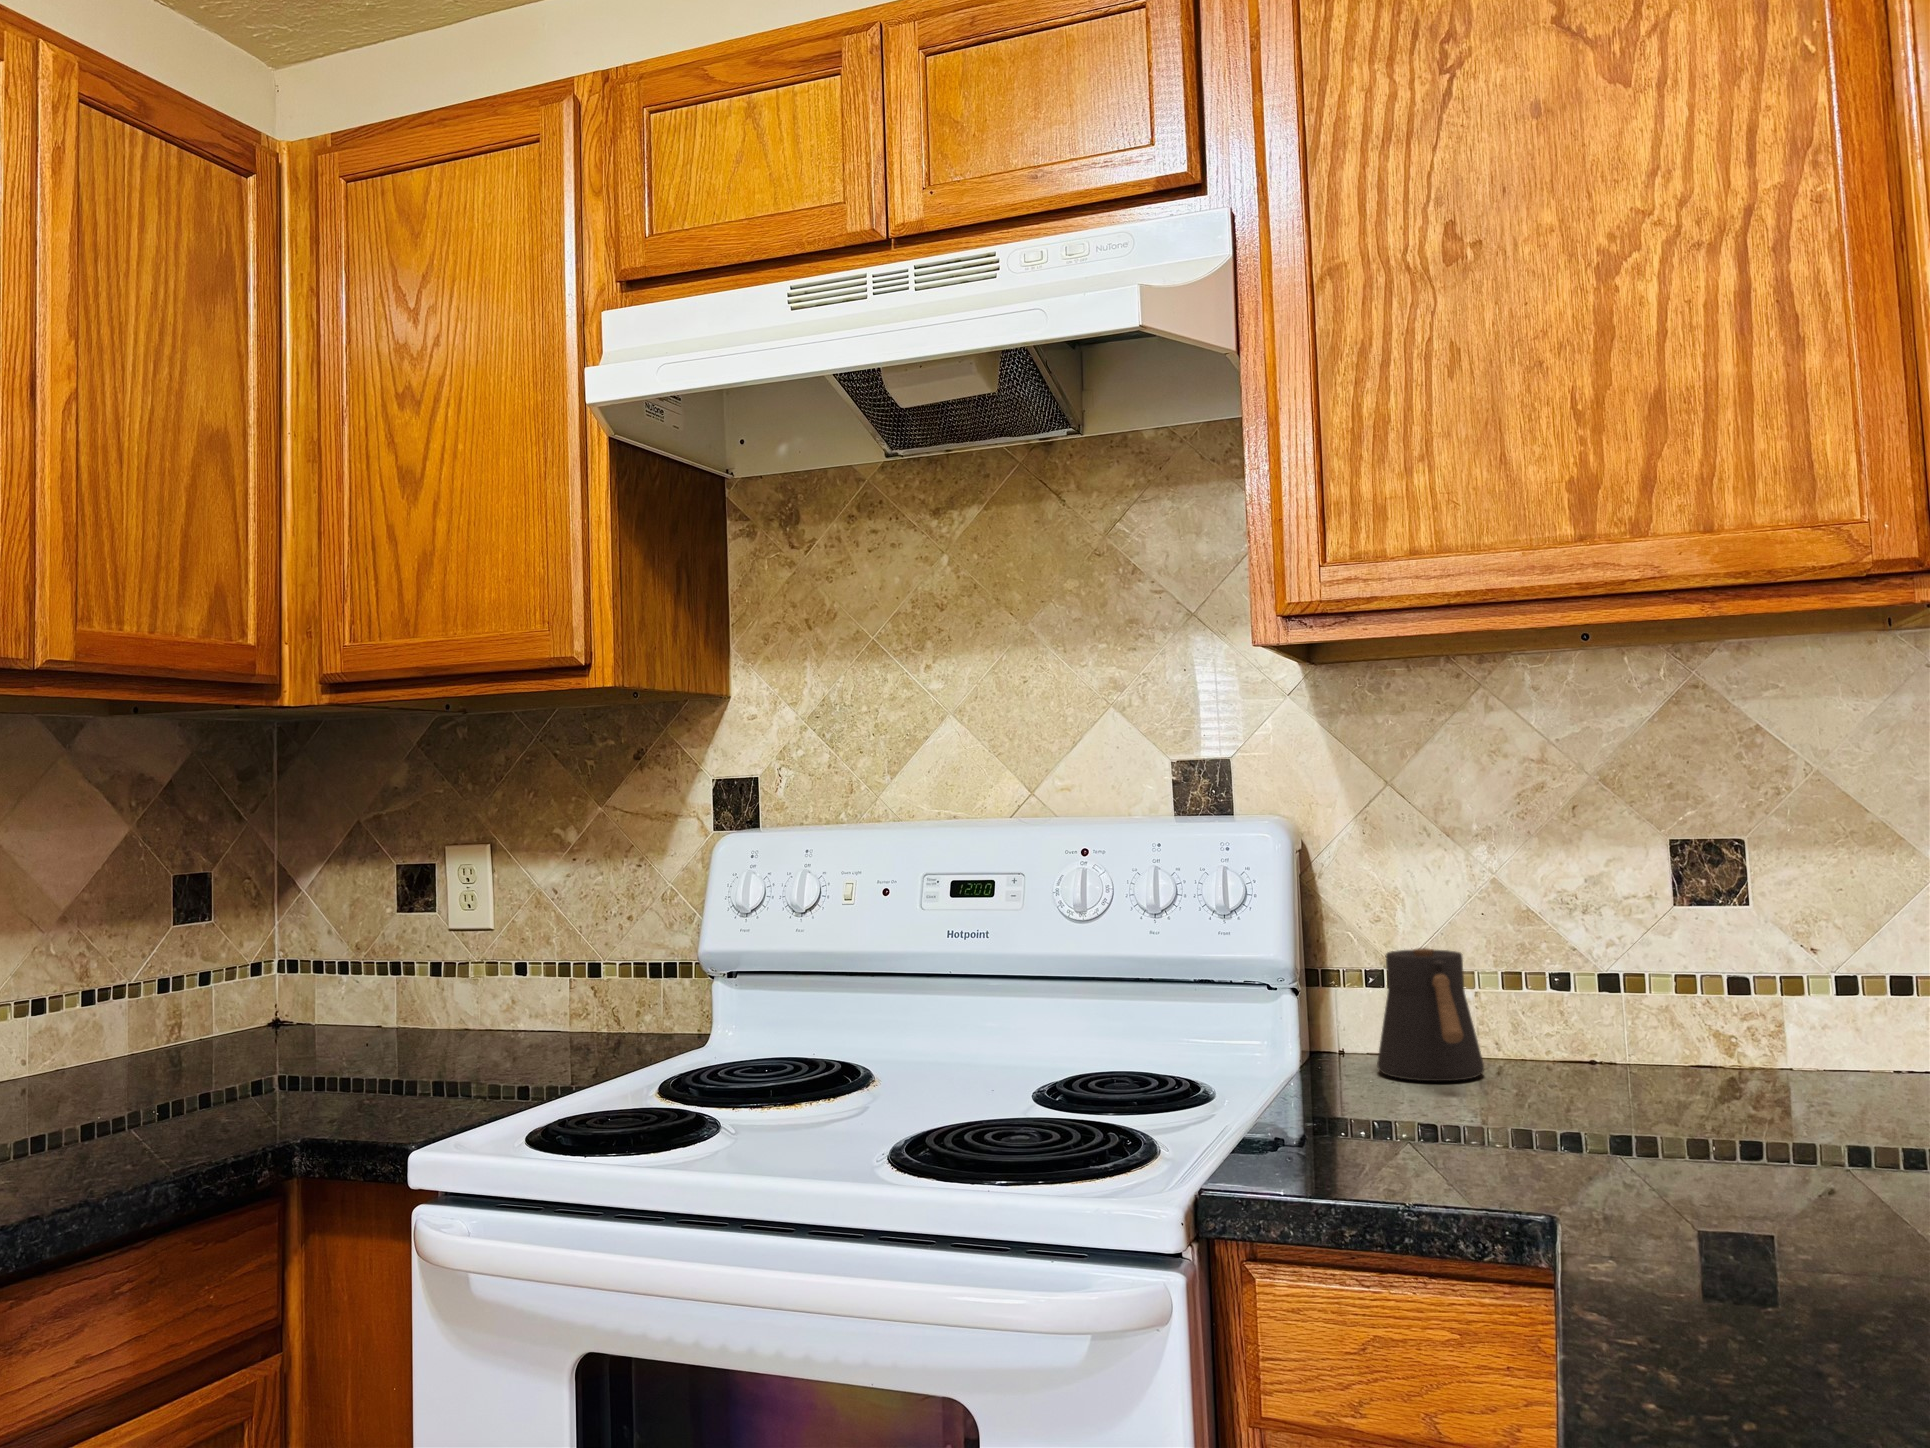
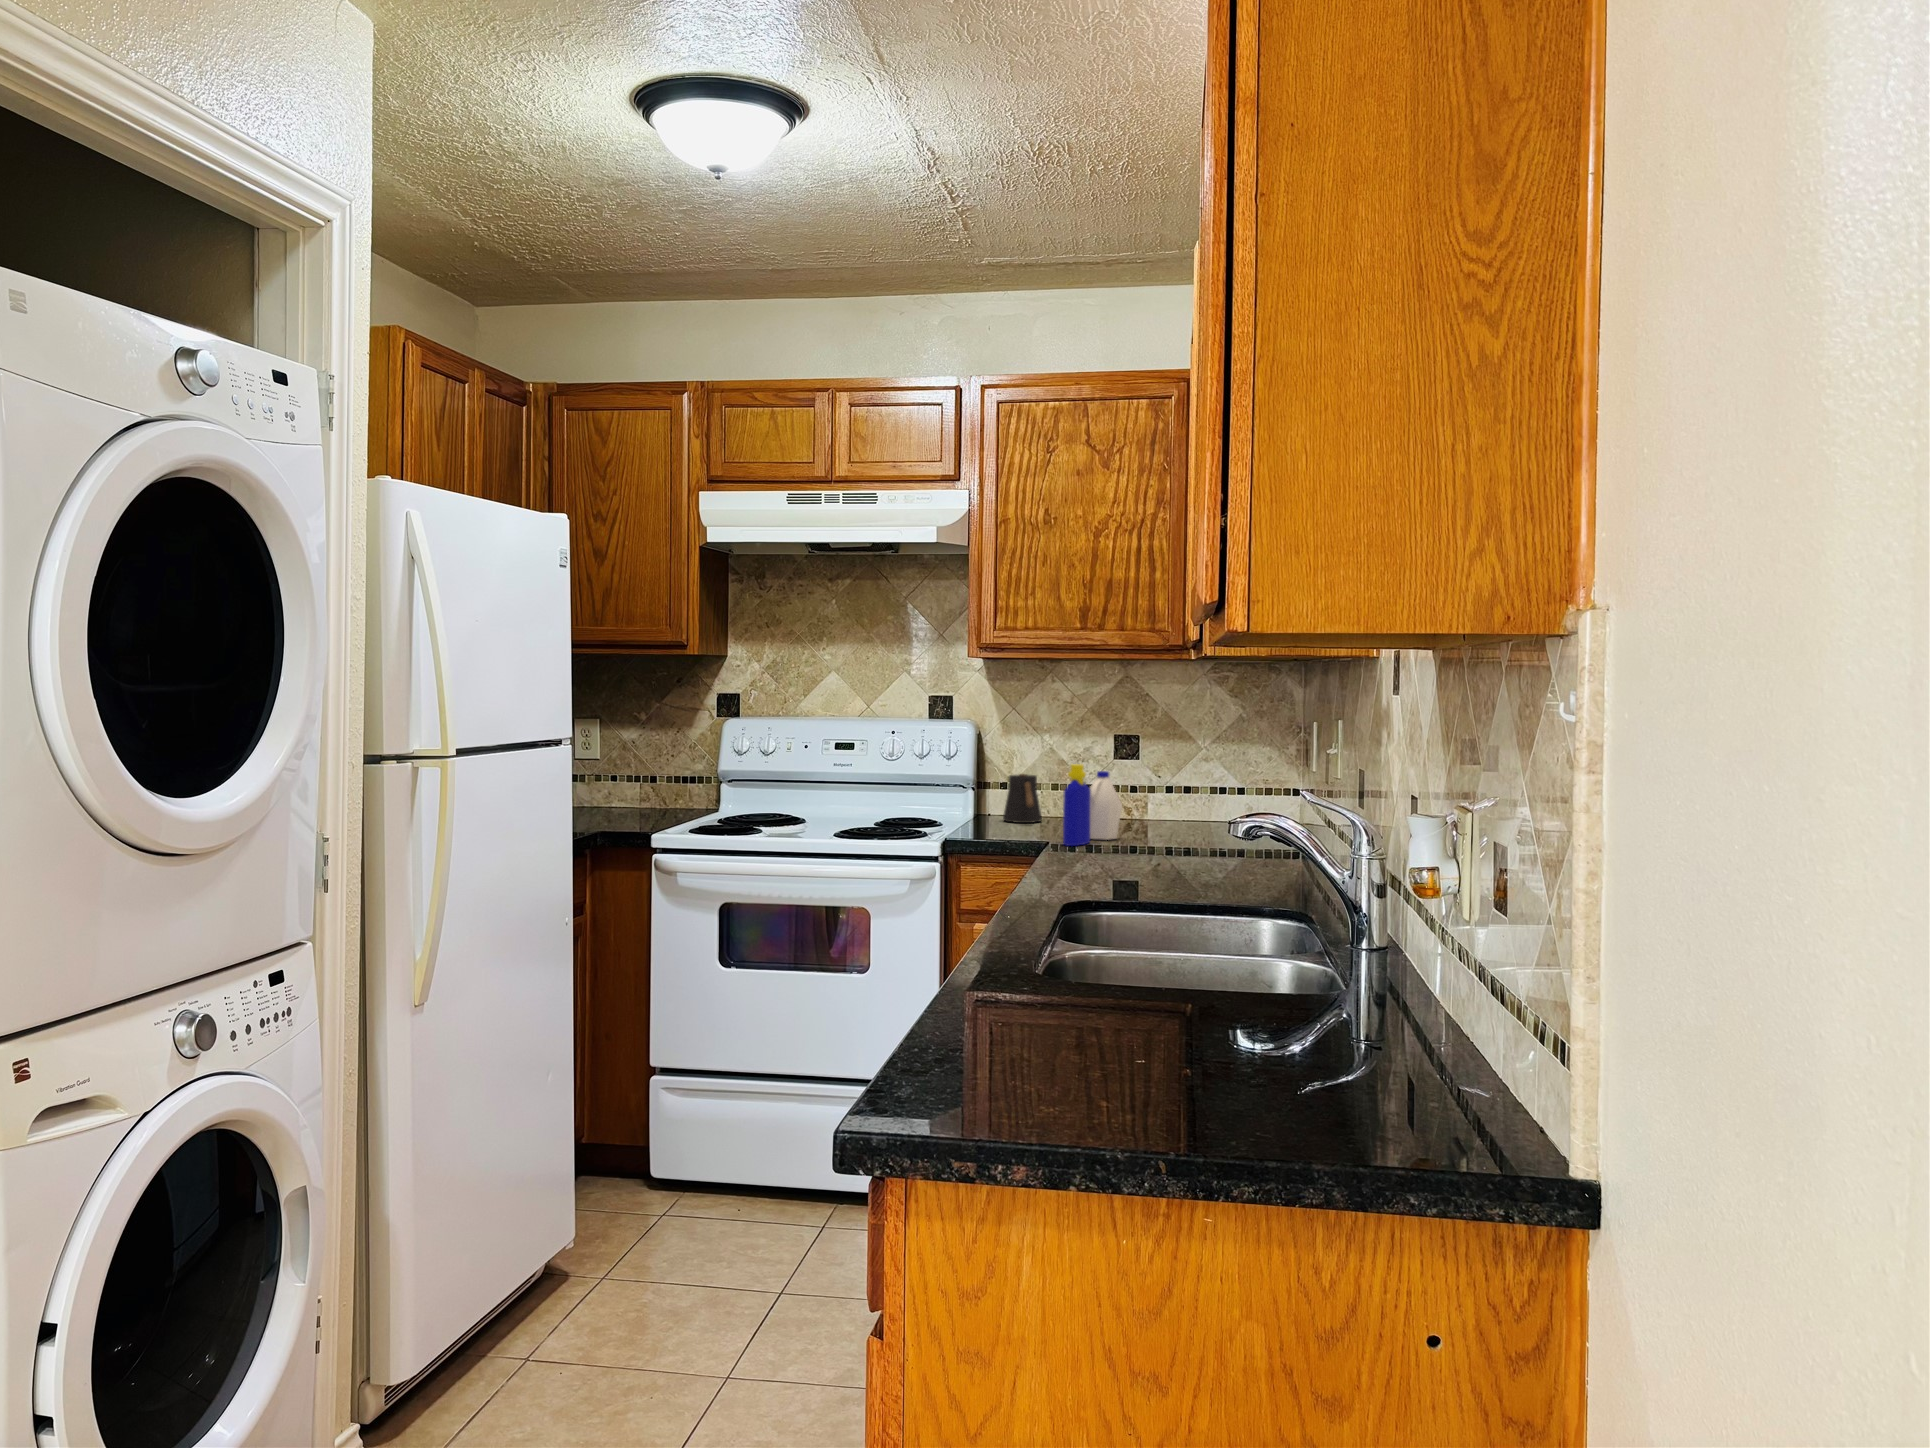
bottle: none [1587,938,1778,1220] -> present [1063,764,1122,846]

